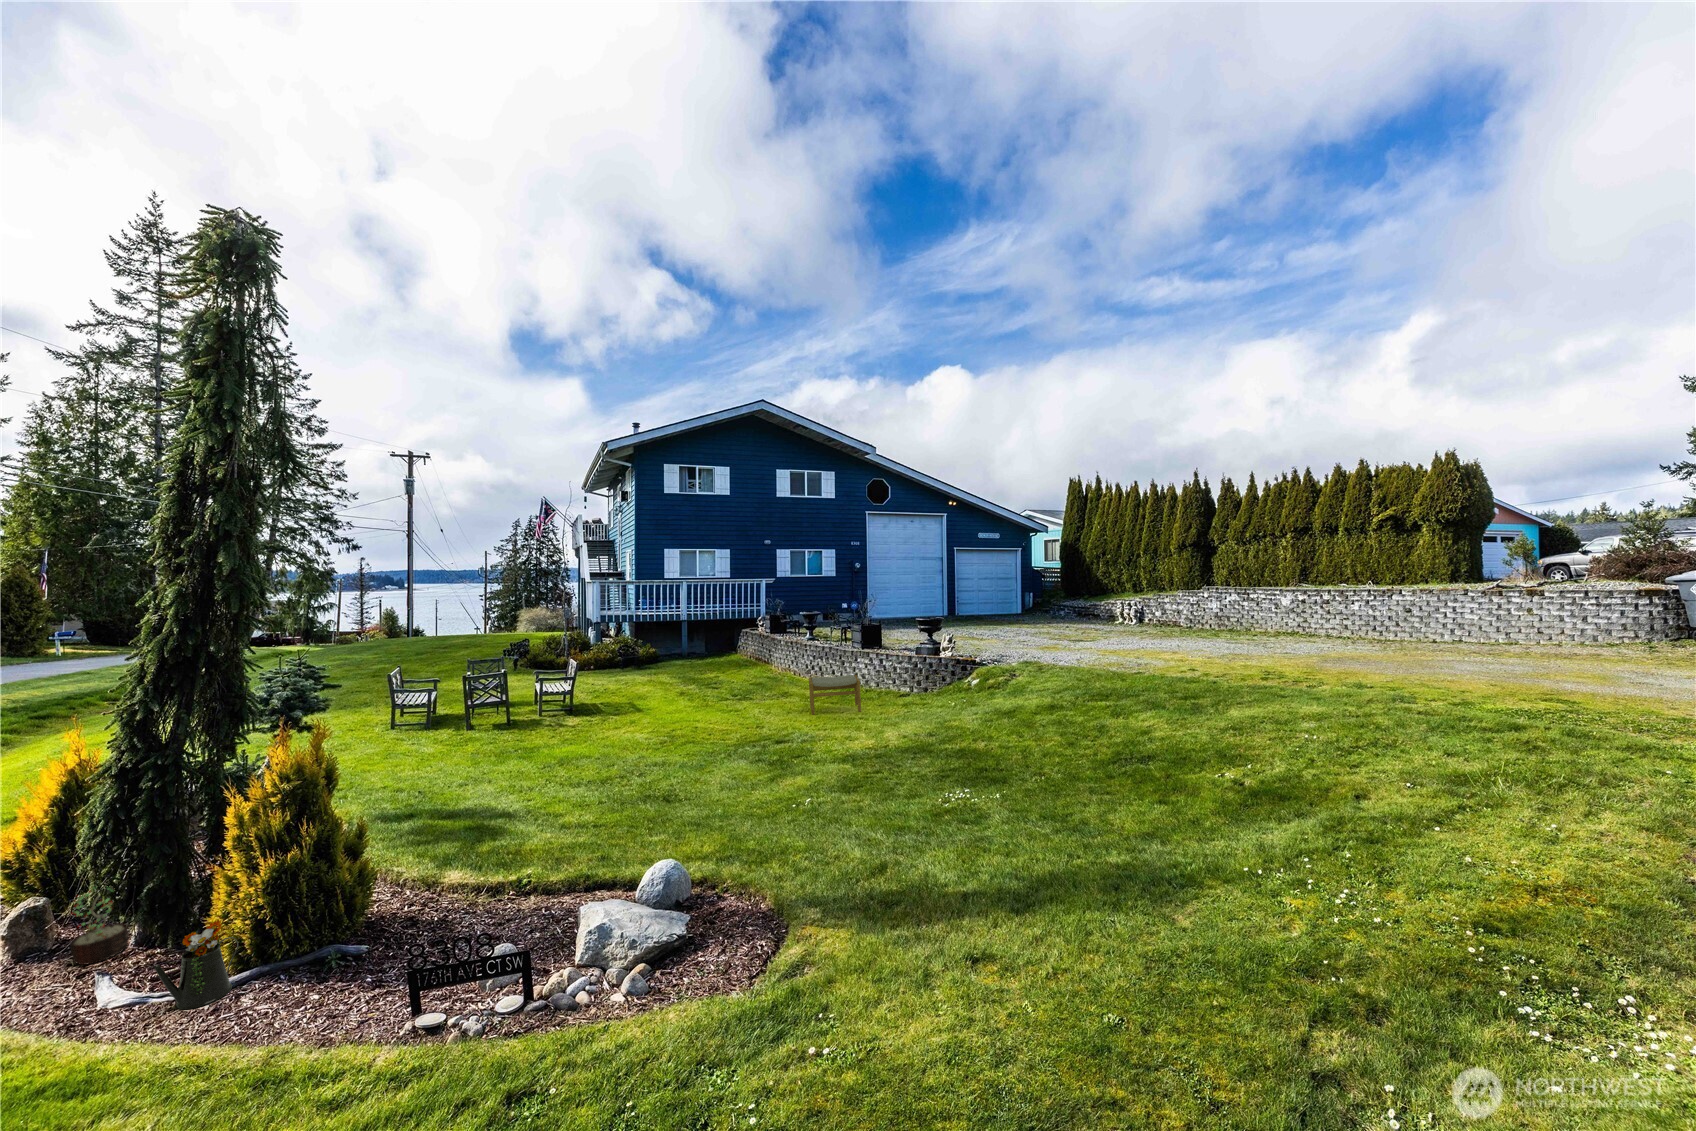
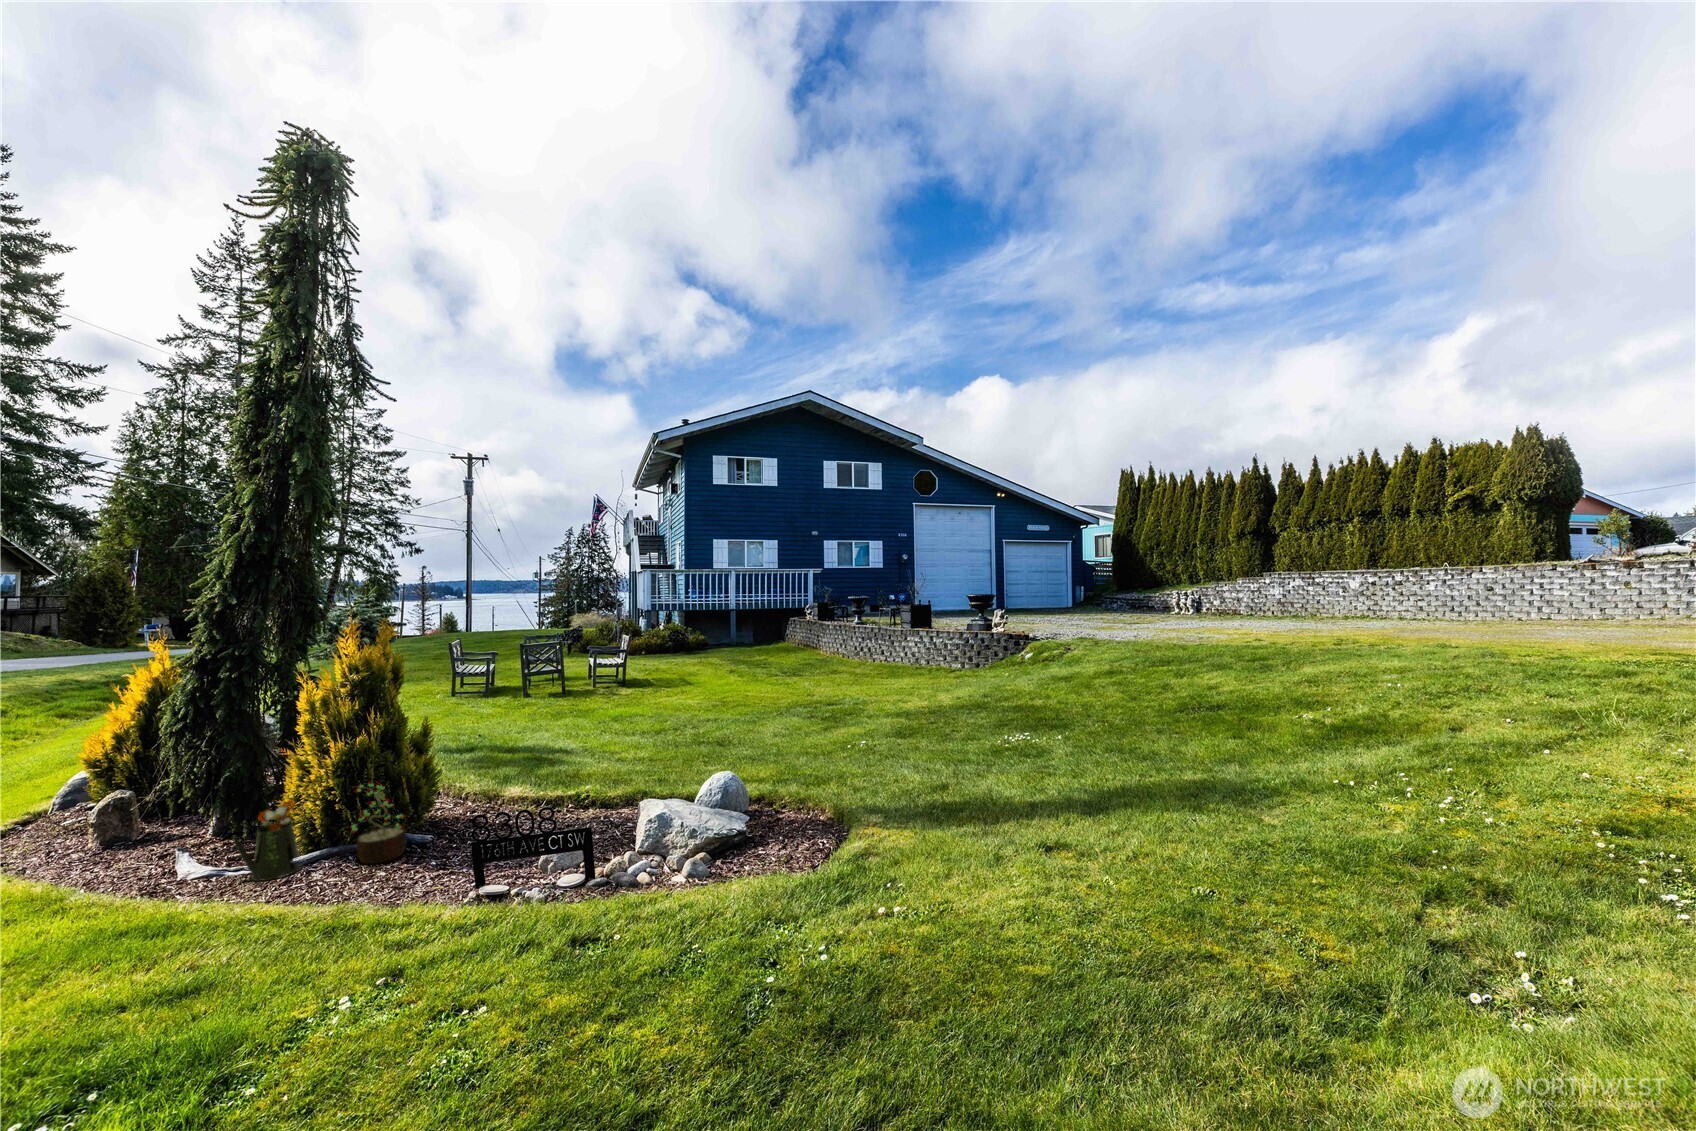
footstool: present [809,675,861,715] -> none [856,646,910,685]
decorative plant: present [71,886,130,965] -> present [351,783,406,864]

